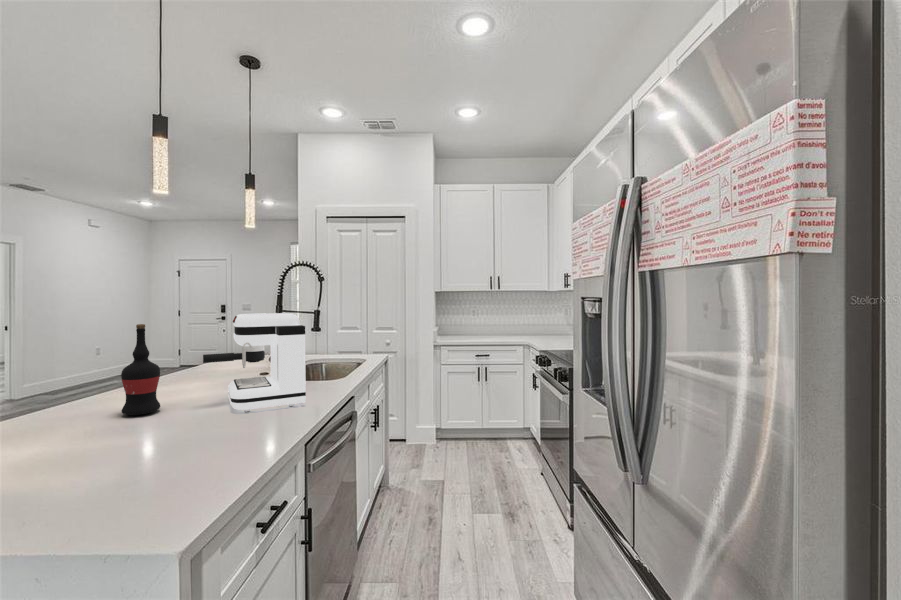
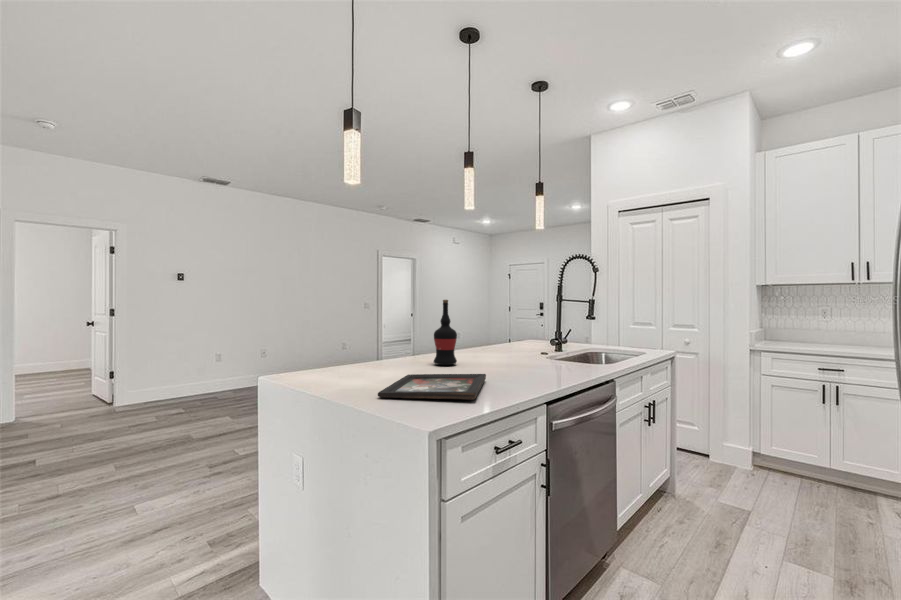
coffee maker: present [203,313,306,412] -> none [484,294,559,374]
decorative tray: none [48,424,230,510] -> present [378,374,486,400]

